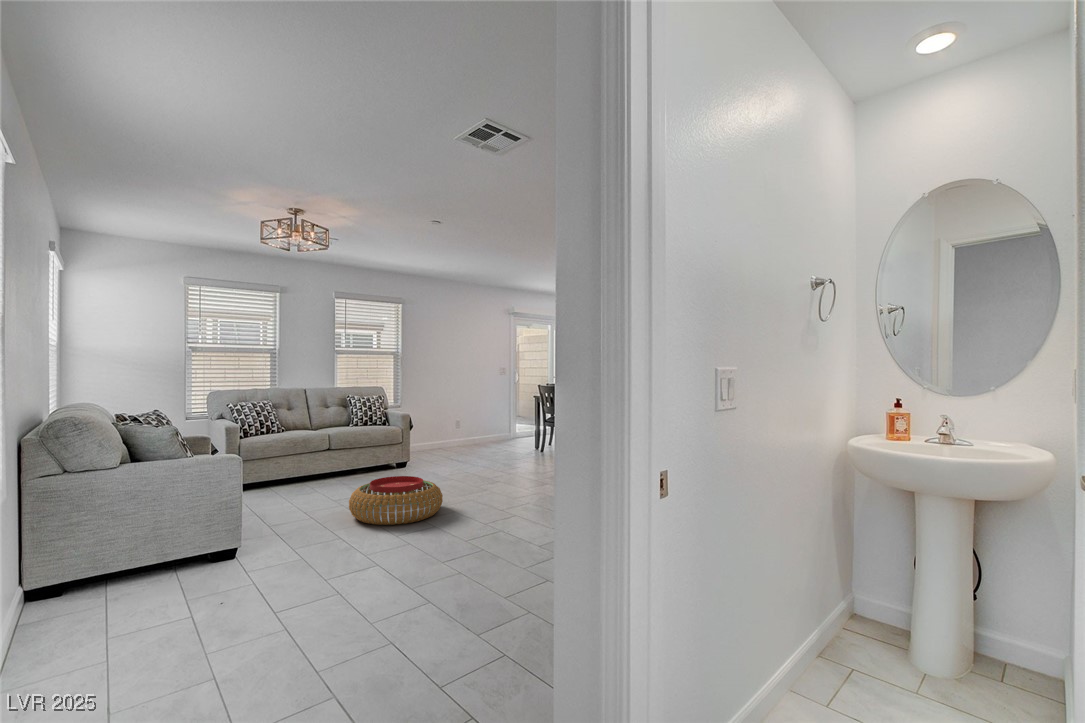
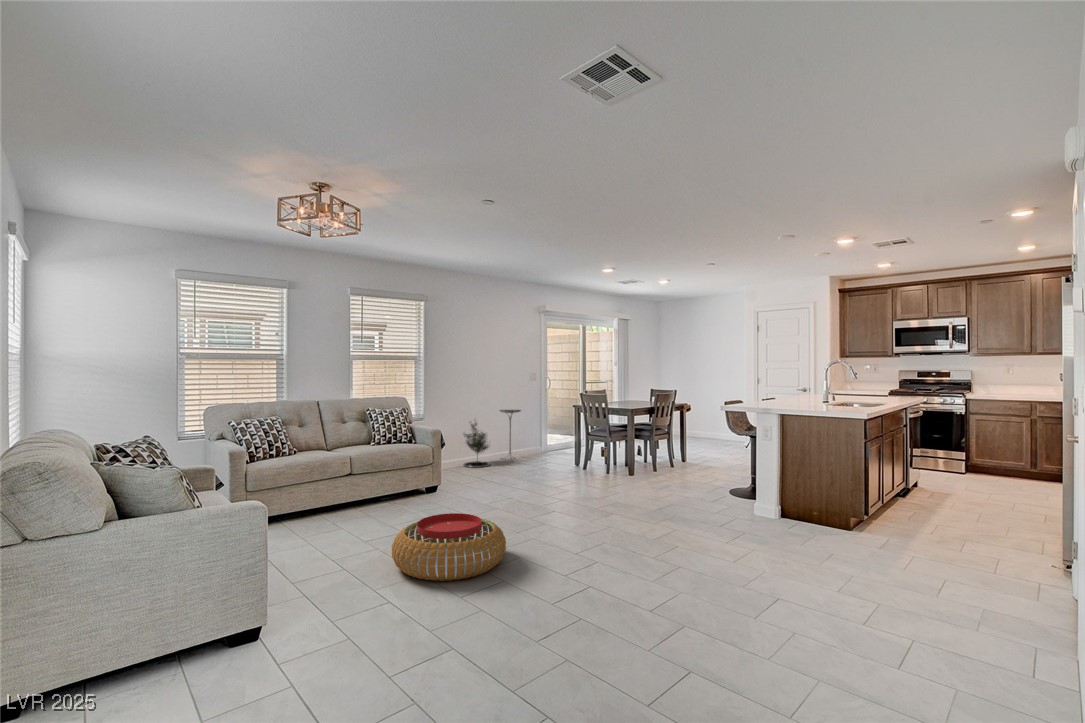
side table: none [471,400,491,445] -> present [500,410,521,454]
potted tree: none [437,406,462,450] -> present [463,423,490,468]

